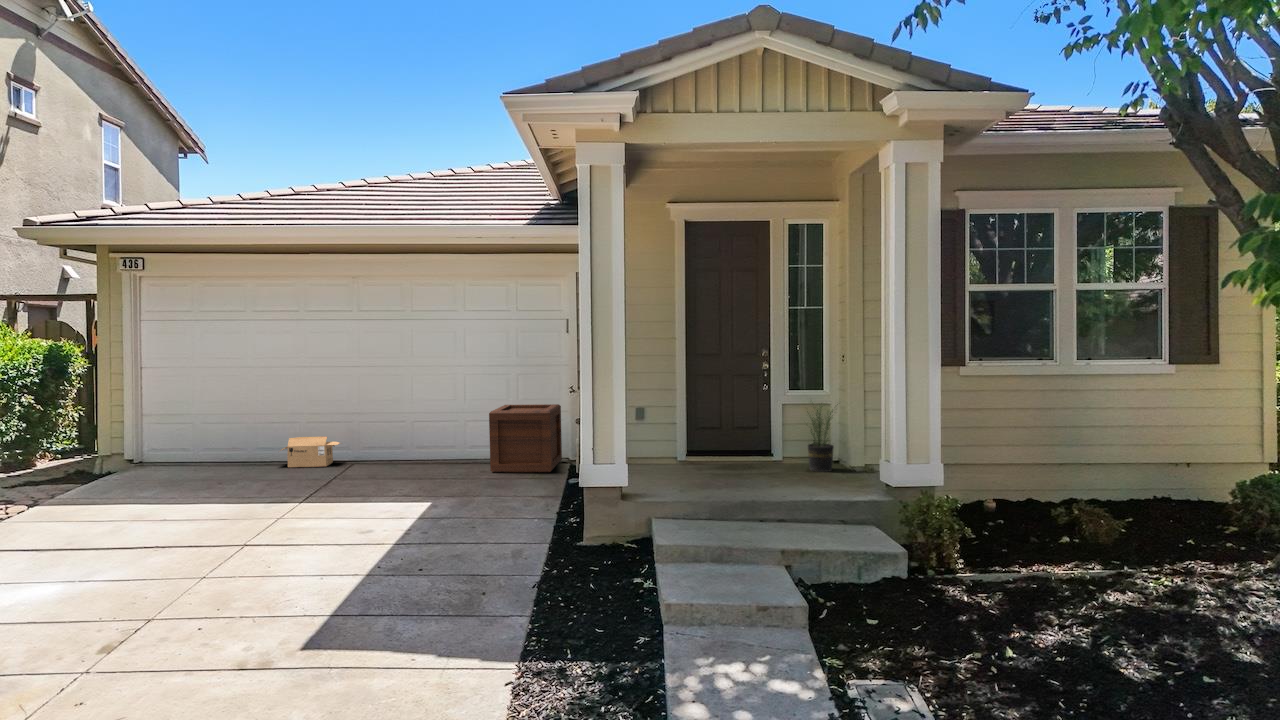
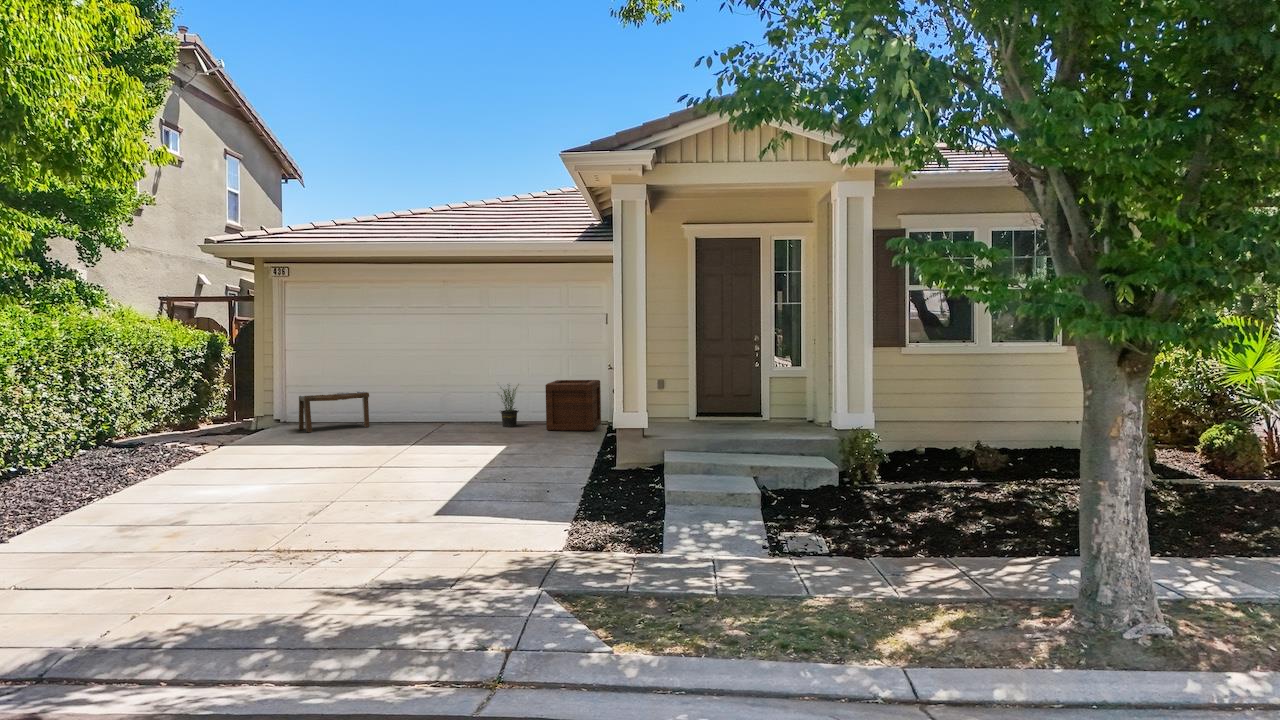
potted plant: present [807,404,838,472] -> present [501,385,518,427]
bench: none [161,420,258,478] -> present [299,391,369,432]
cardboard box: present [282,436,340,468] -> none [385,404,432,427]

